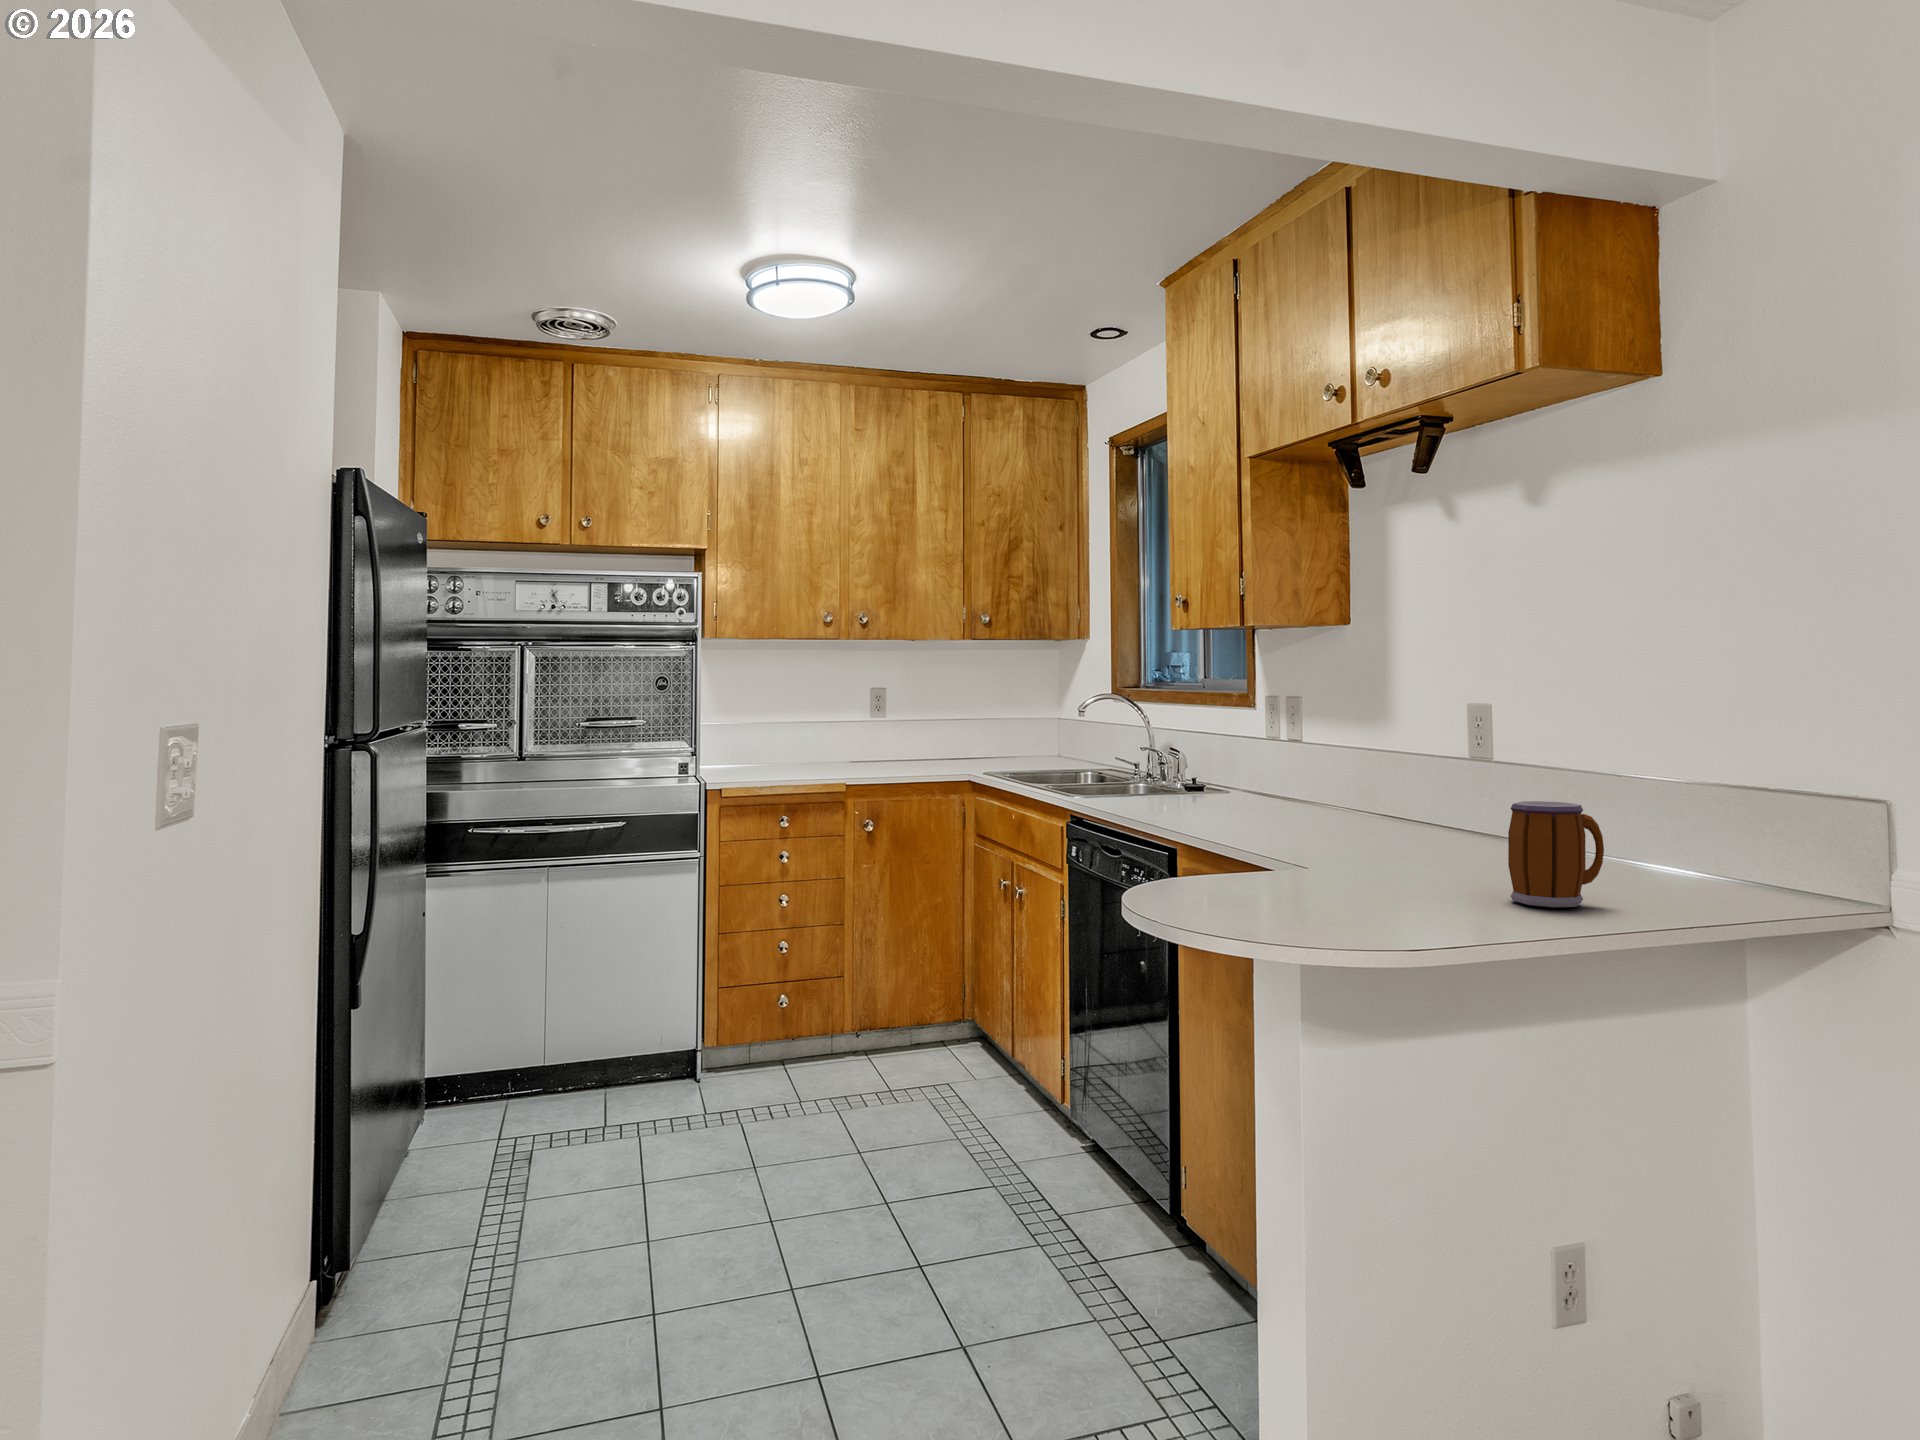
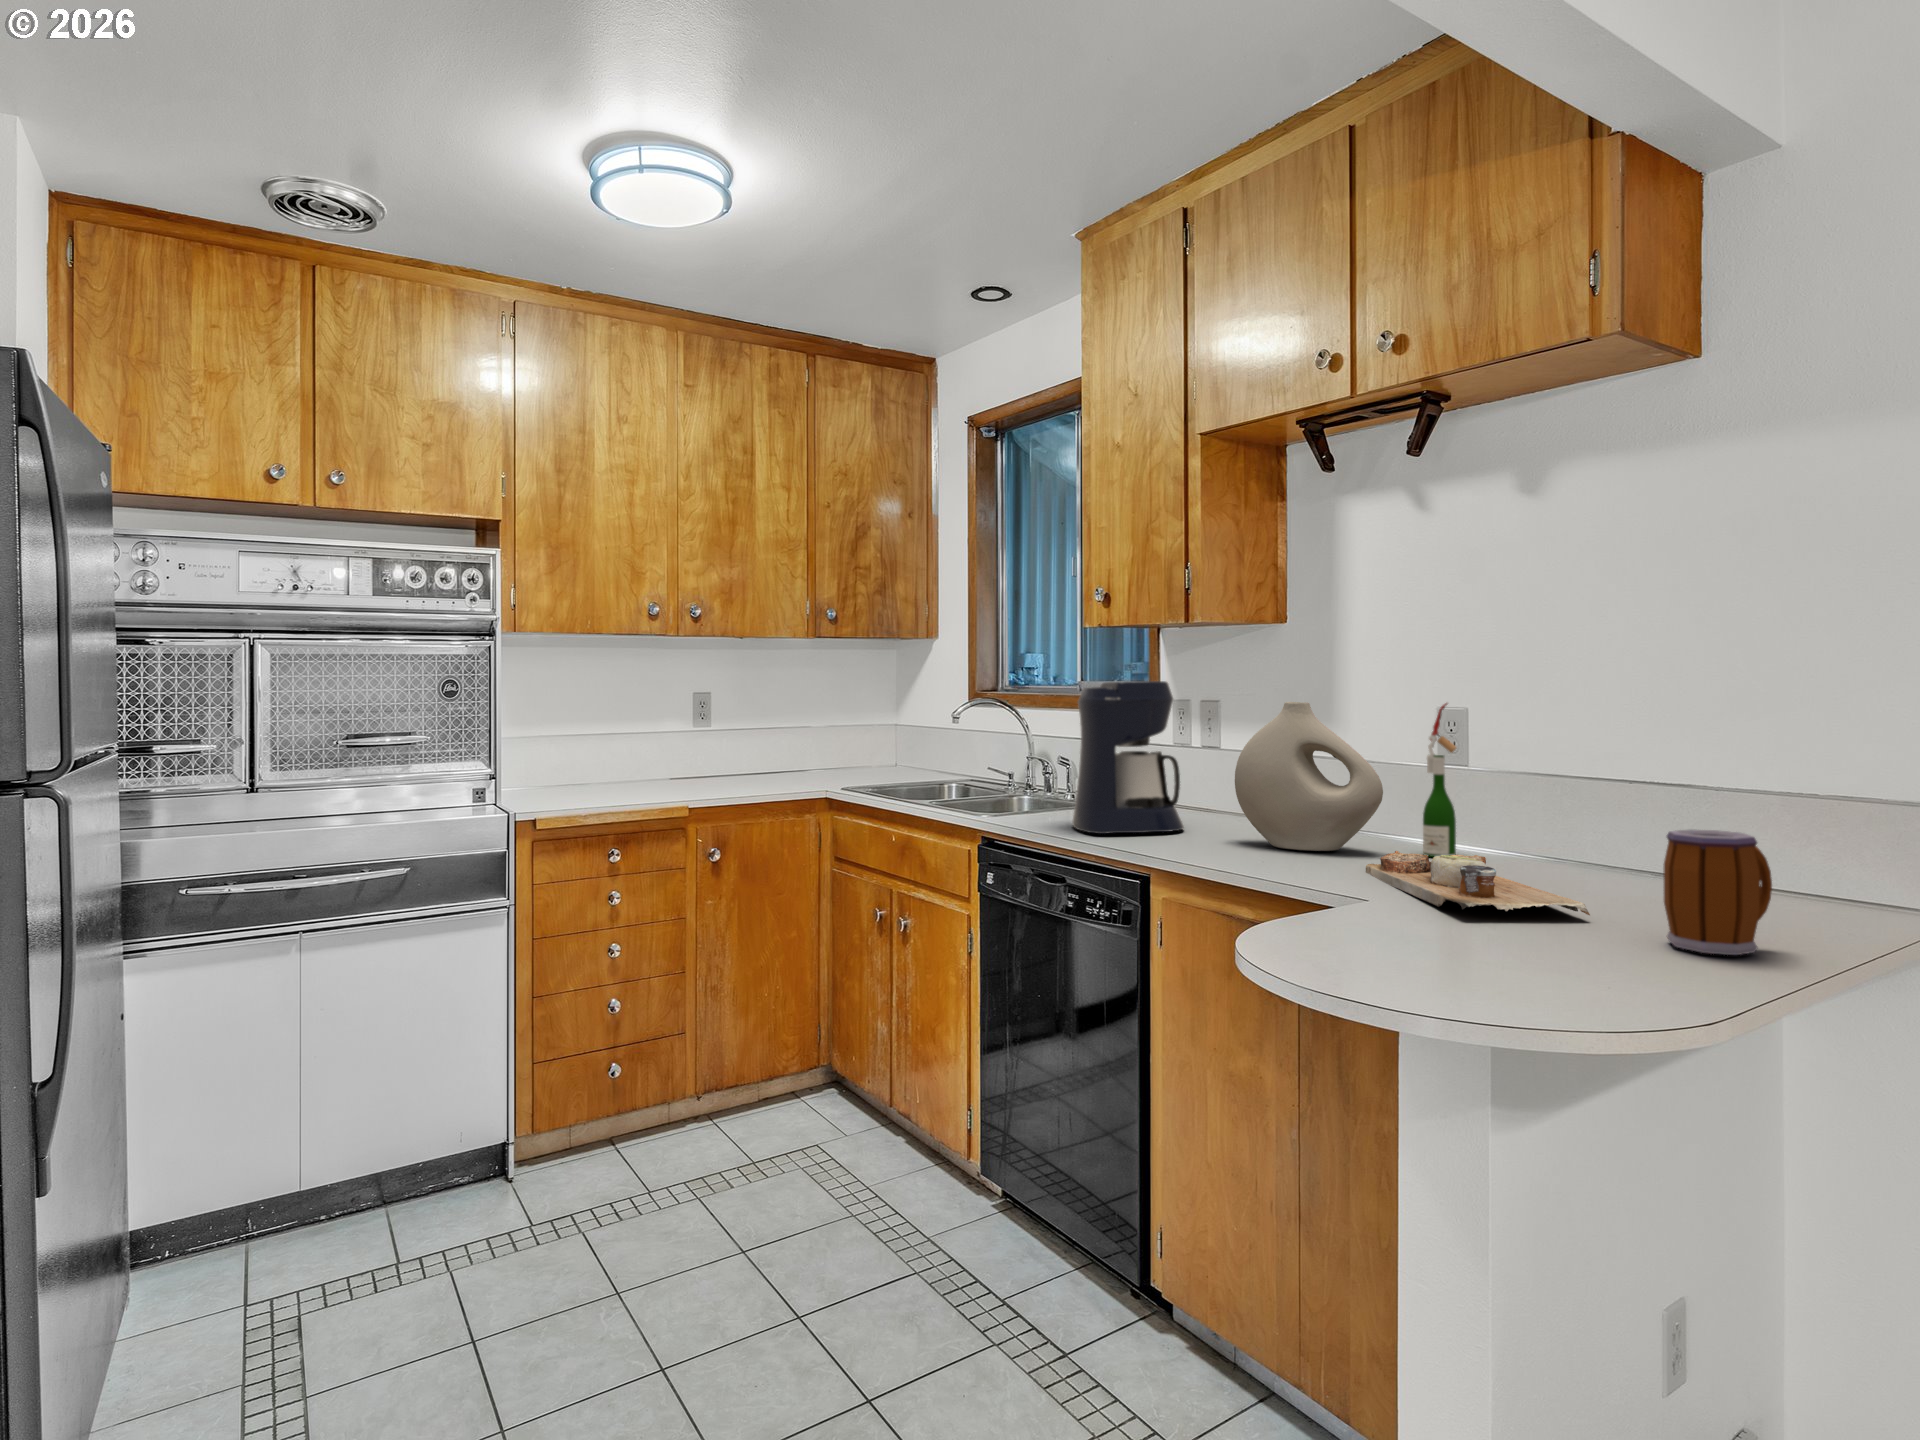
coffee maker: none [1139,679,1239,813] -> present [1072,681,1184,834]
vase: none [1268,696,1390,831] -> present [1235,702,1383,851]
wine bottle: none [1428,697,1470,841] -> present [1423,703,1456,857]
cutting board: none [1347,828,1478,879] -> present [1366,851,1590,915]

